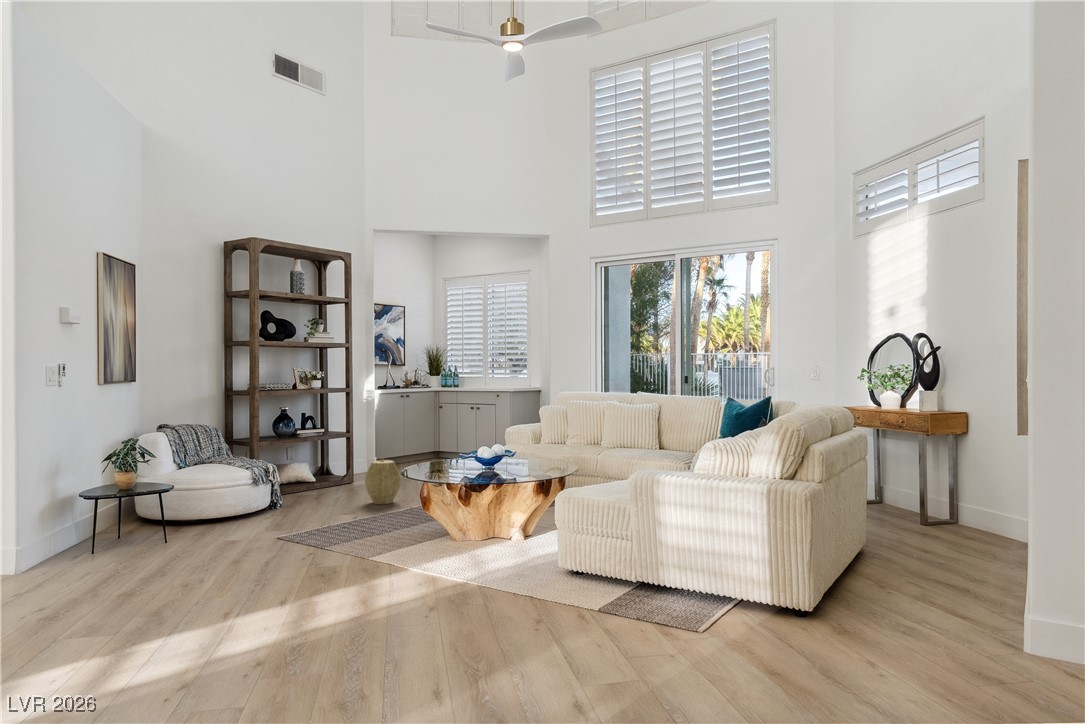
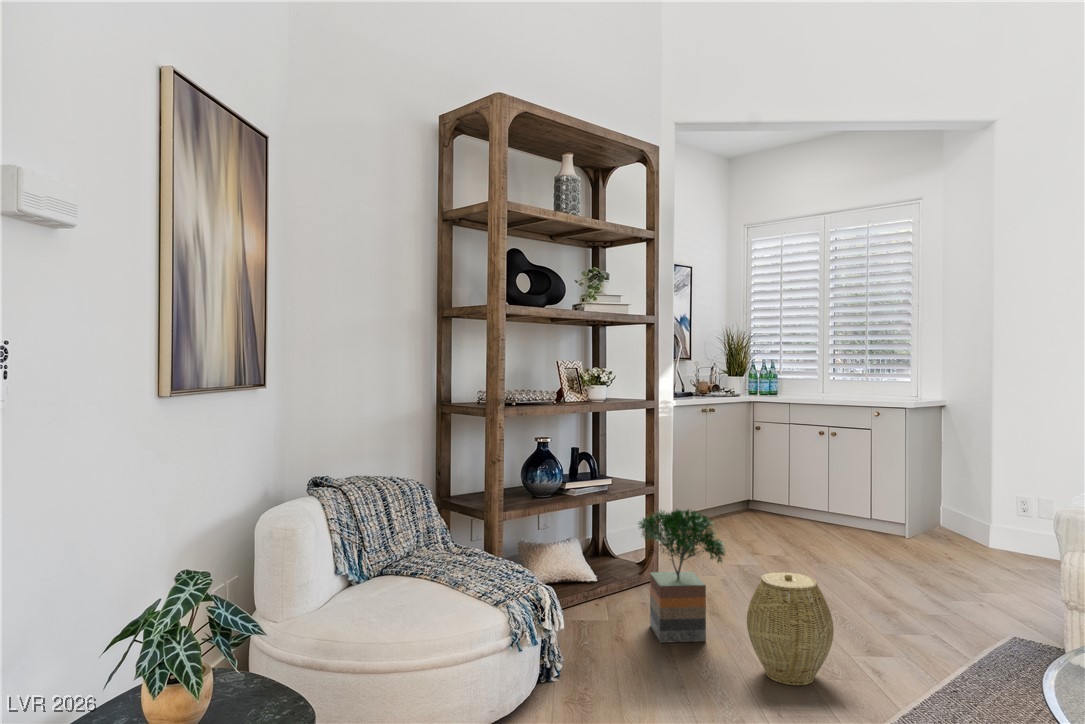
potted tree: none [325,438,366,499] -> present [638,509,725,643]

